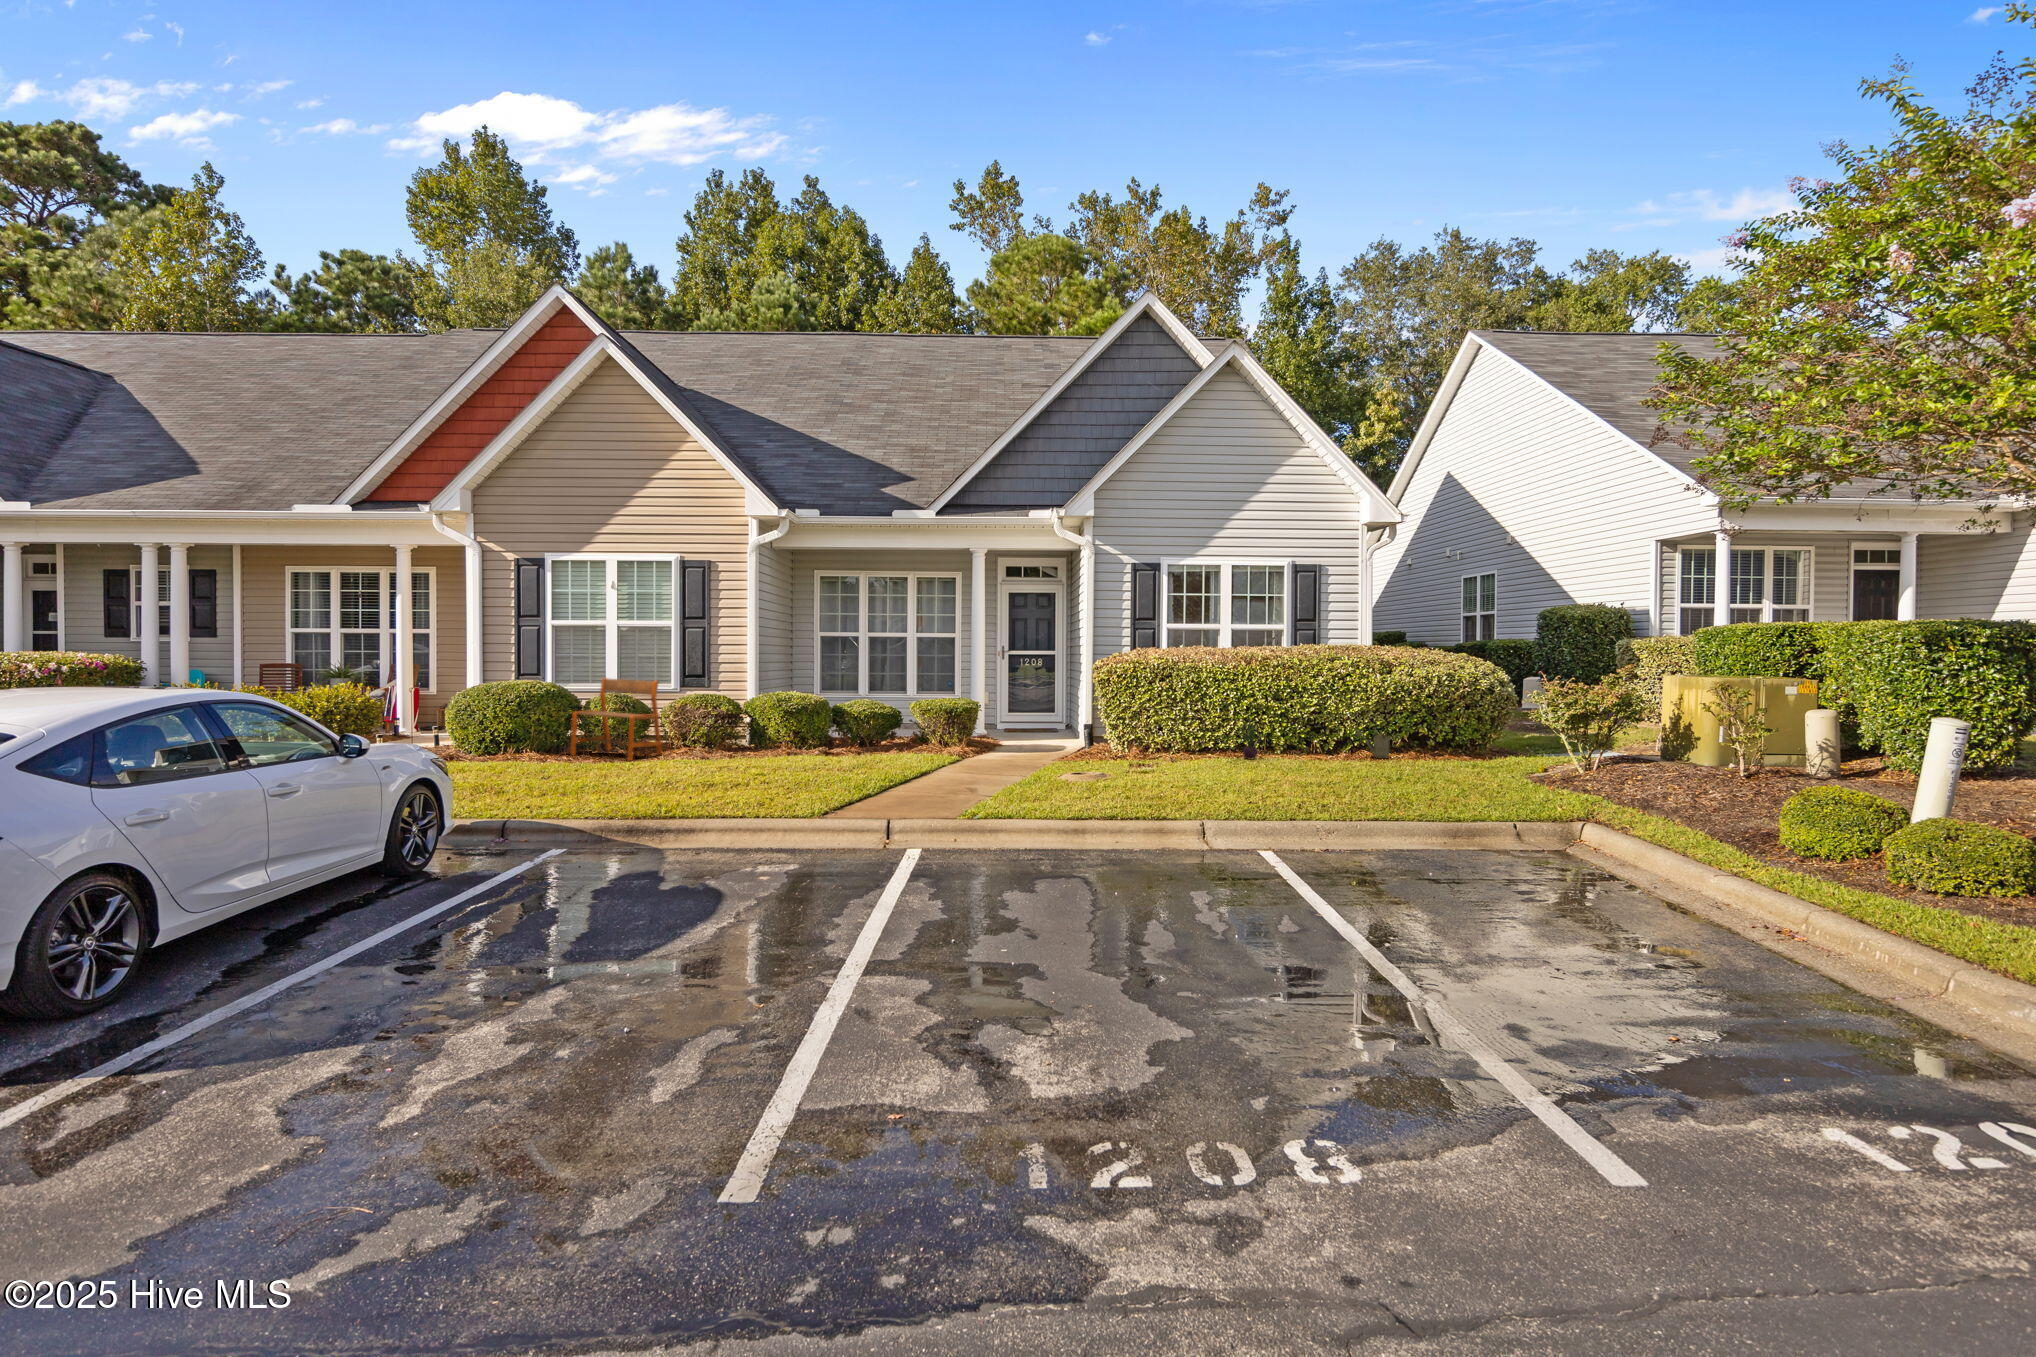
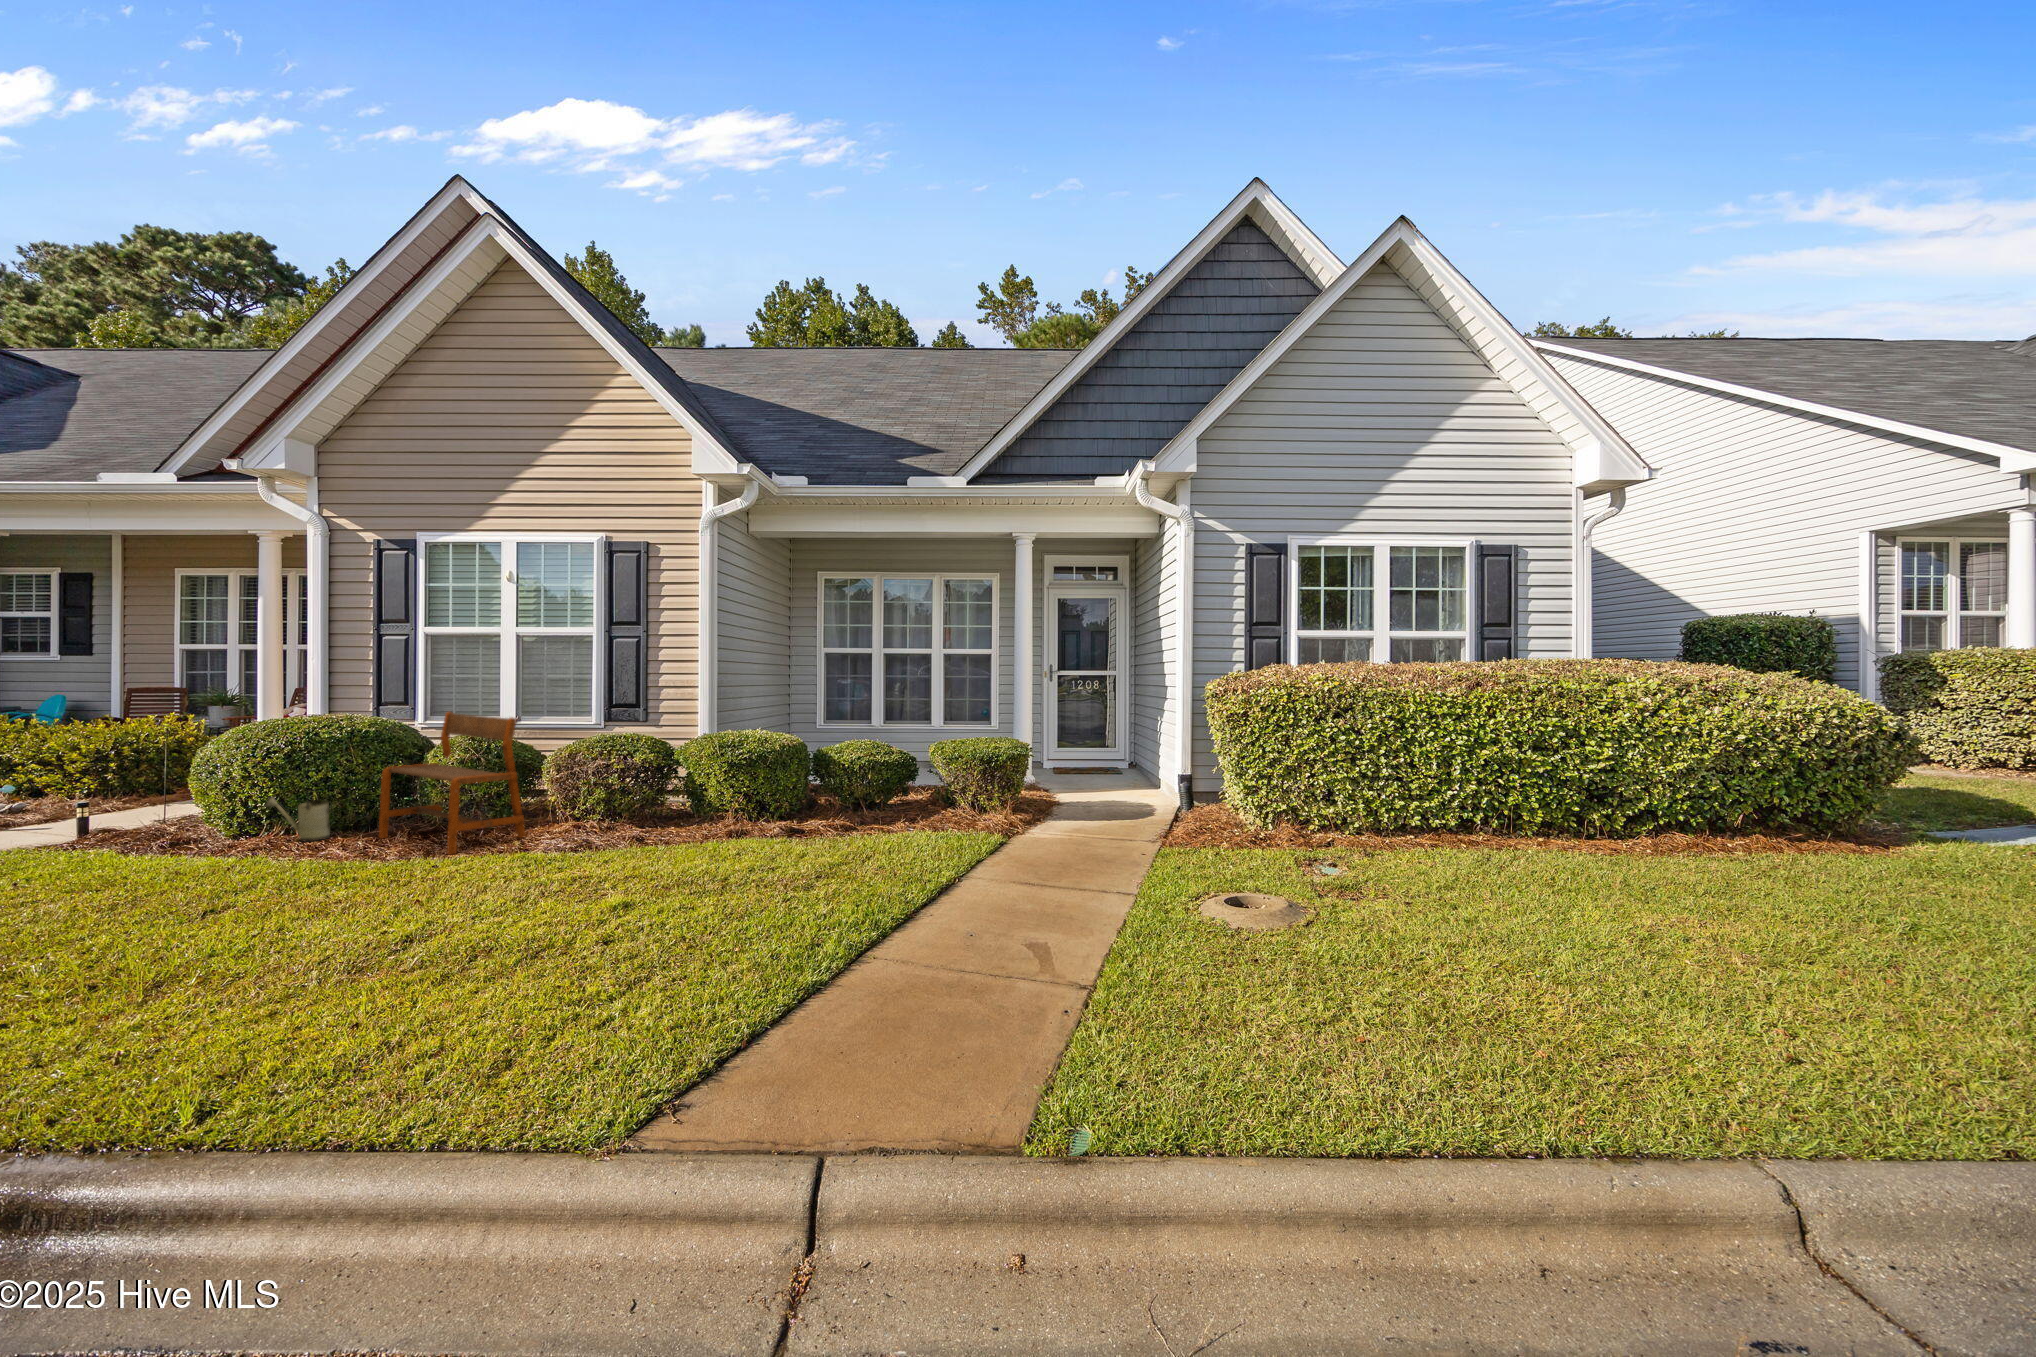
decorative plant: present [1242,719,1261,759] -> none [1457,778,1535,852]
watering can: present [1357,731,1390,759] -> present [265,794,330,842]

